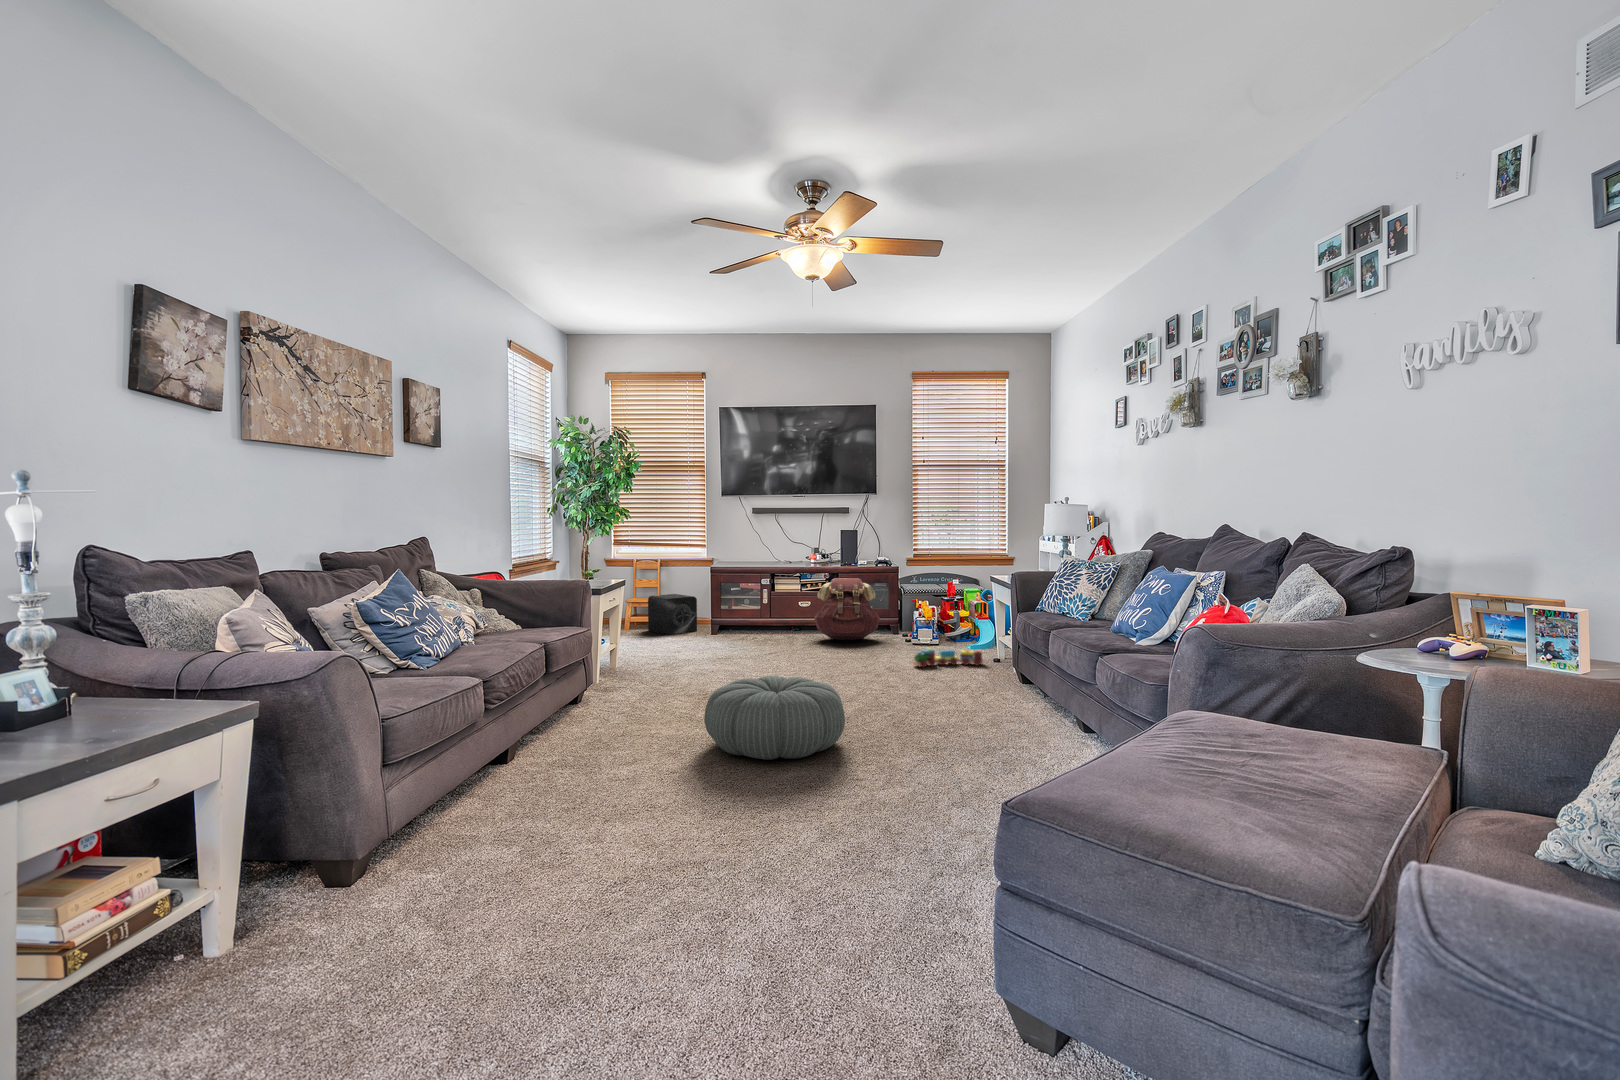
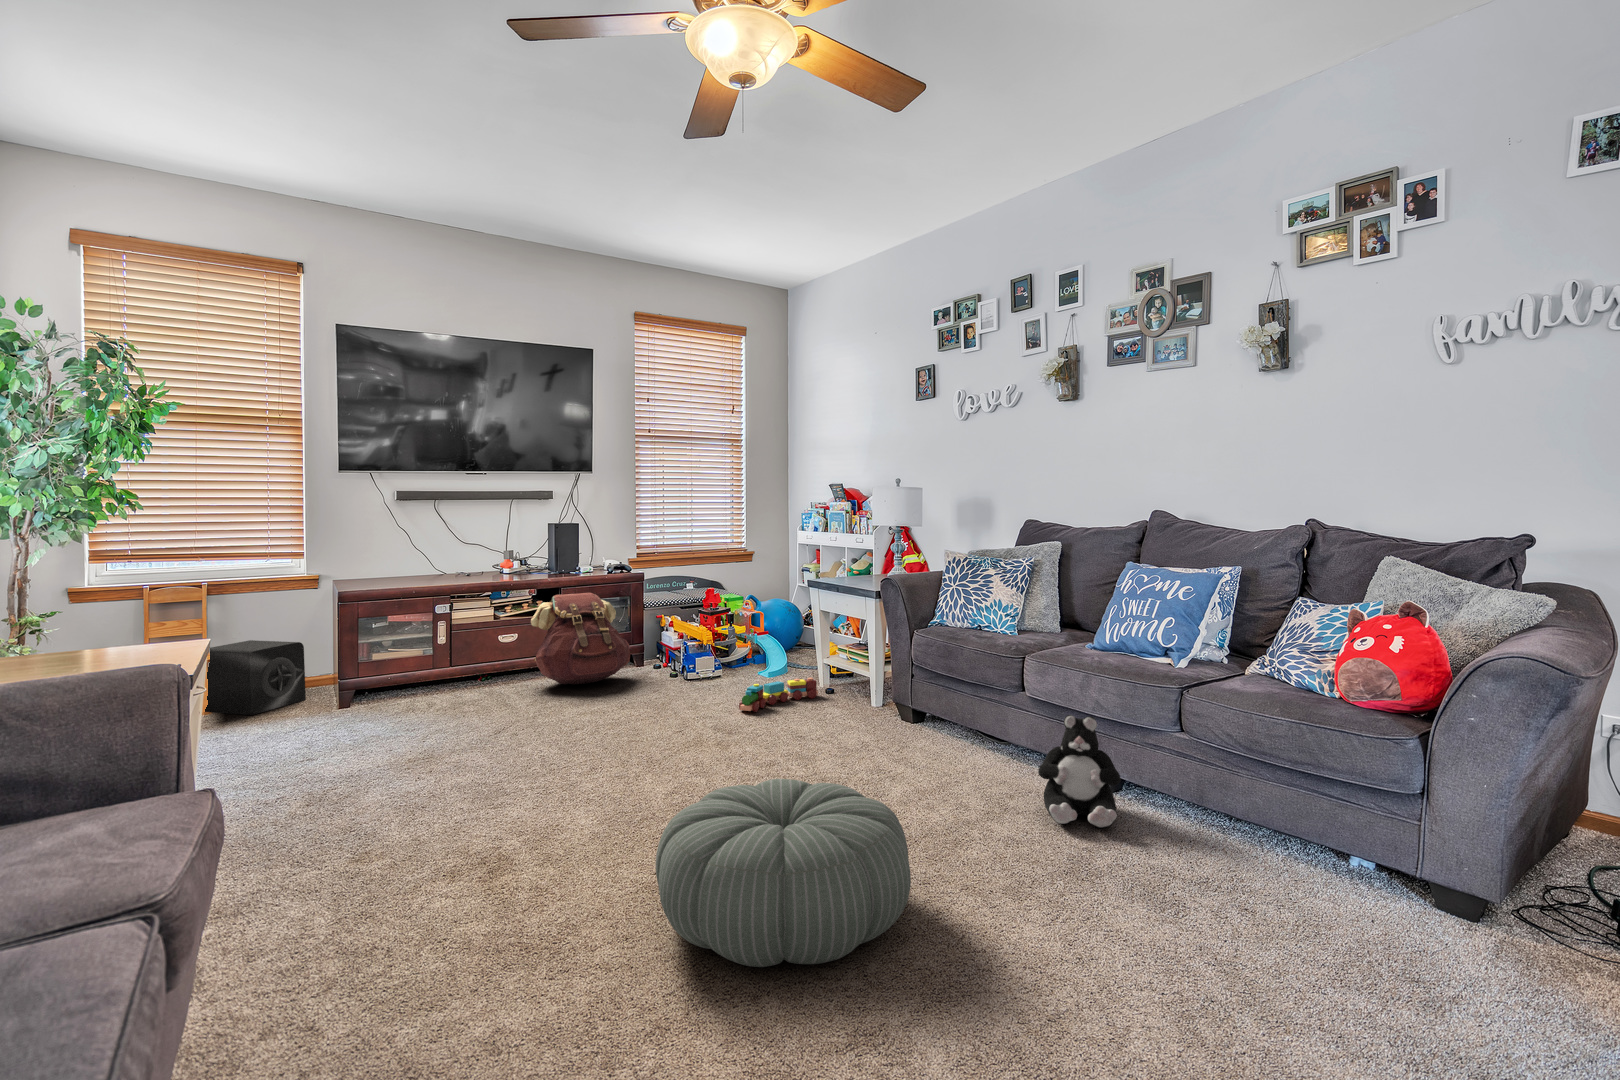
plush toy: none [989,674,1054,752] -> present [1038,715,1121,828]

